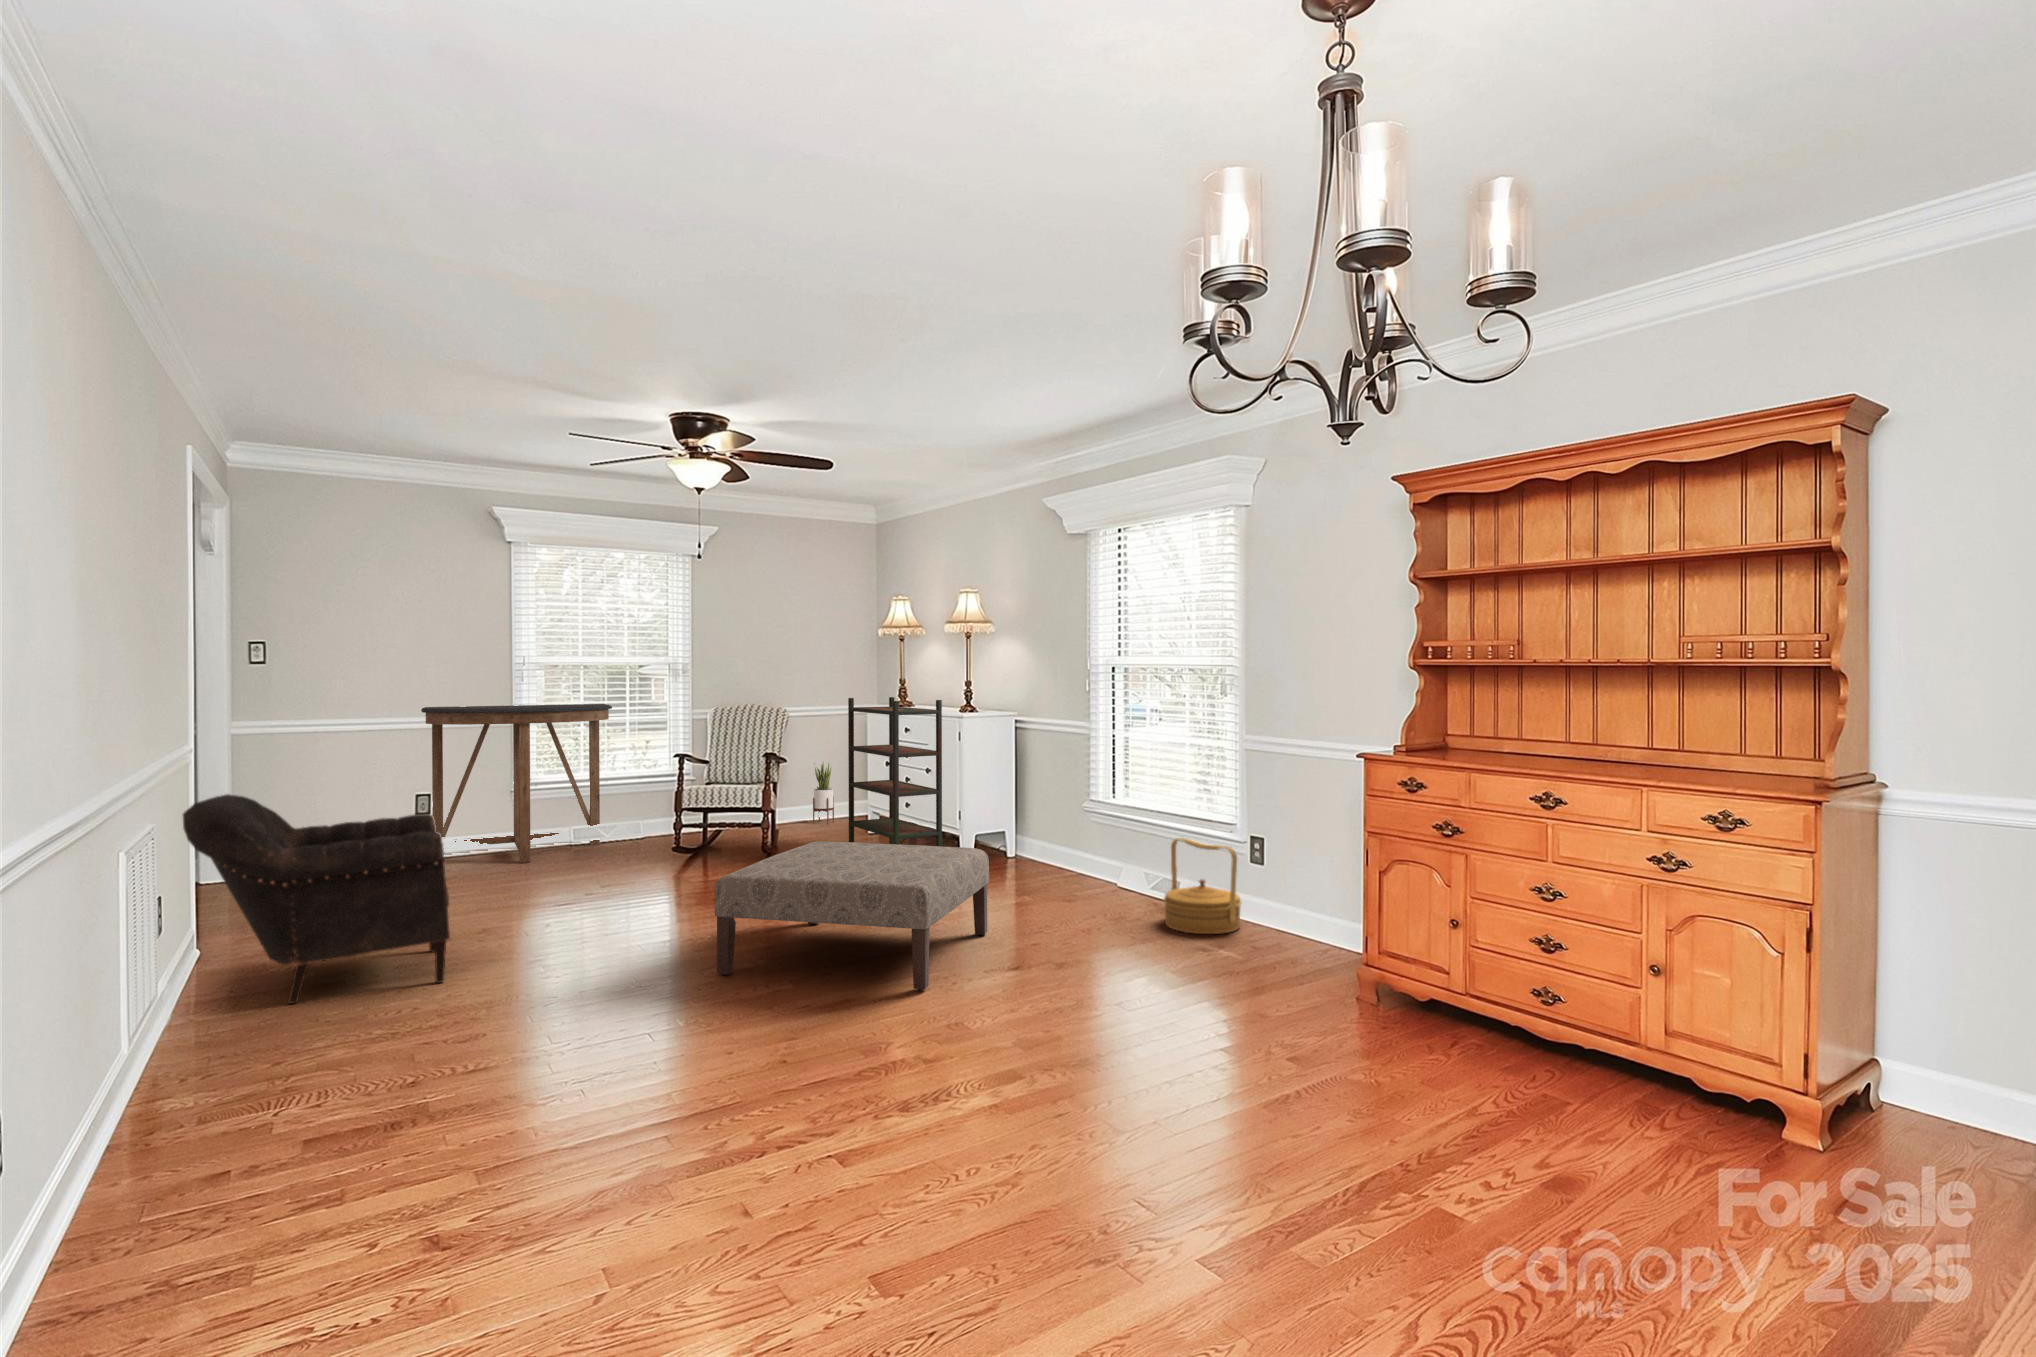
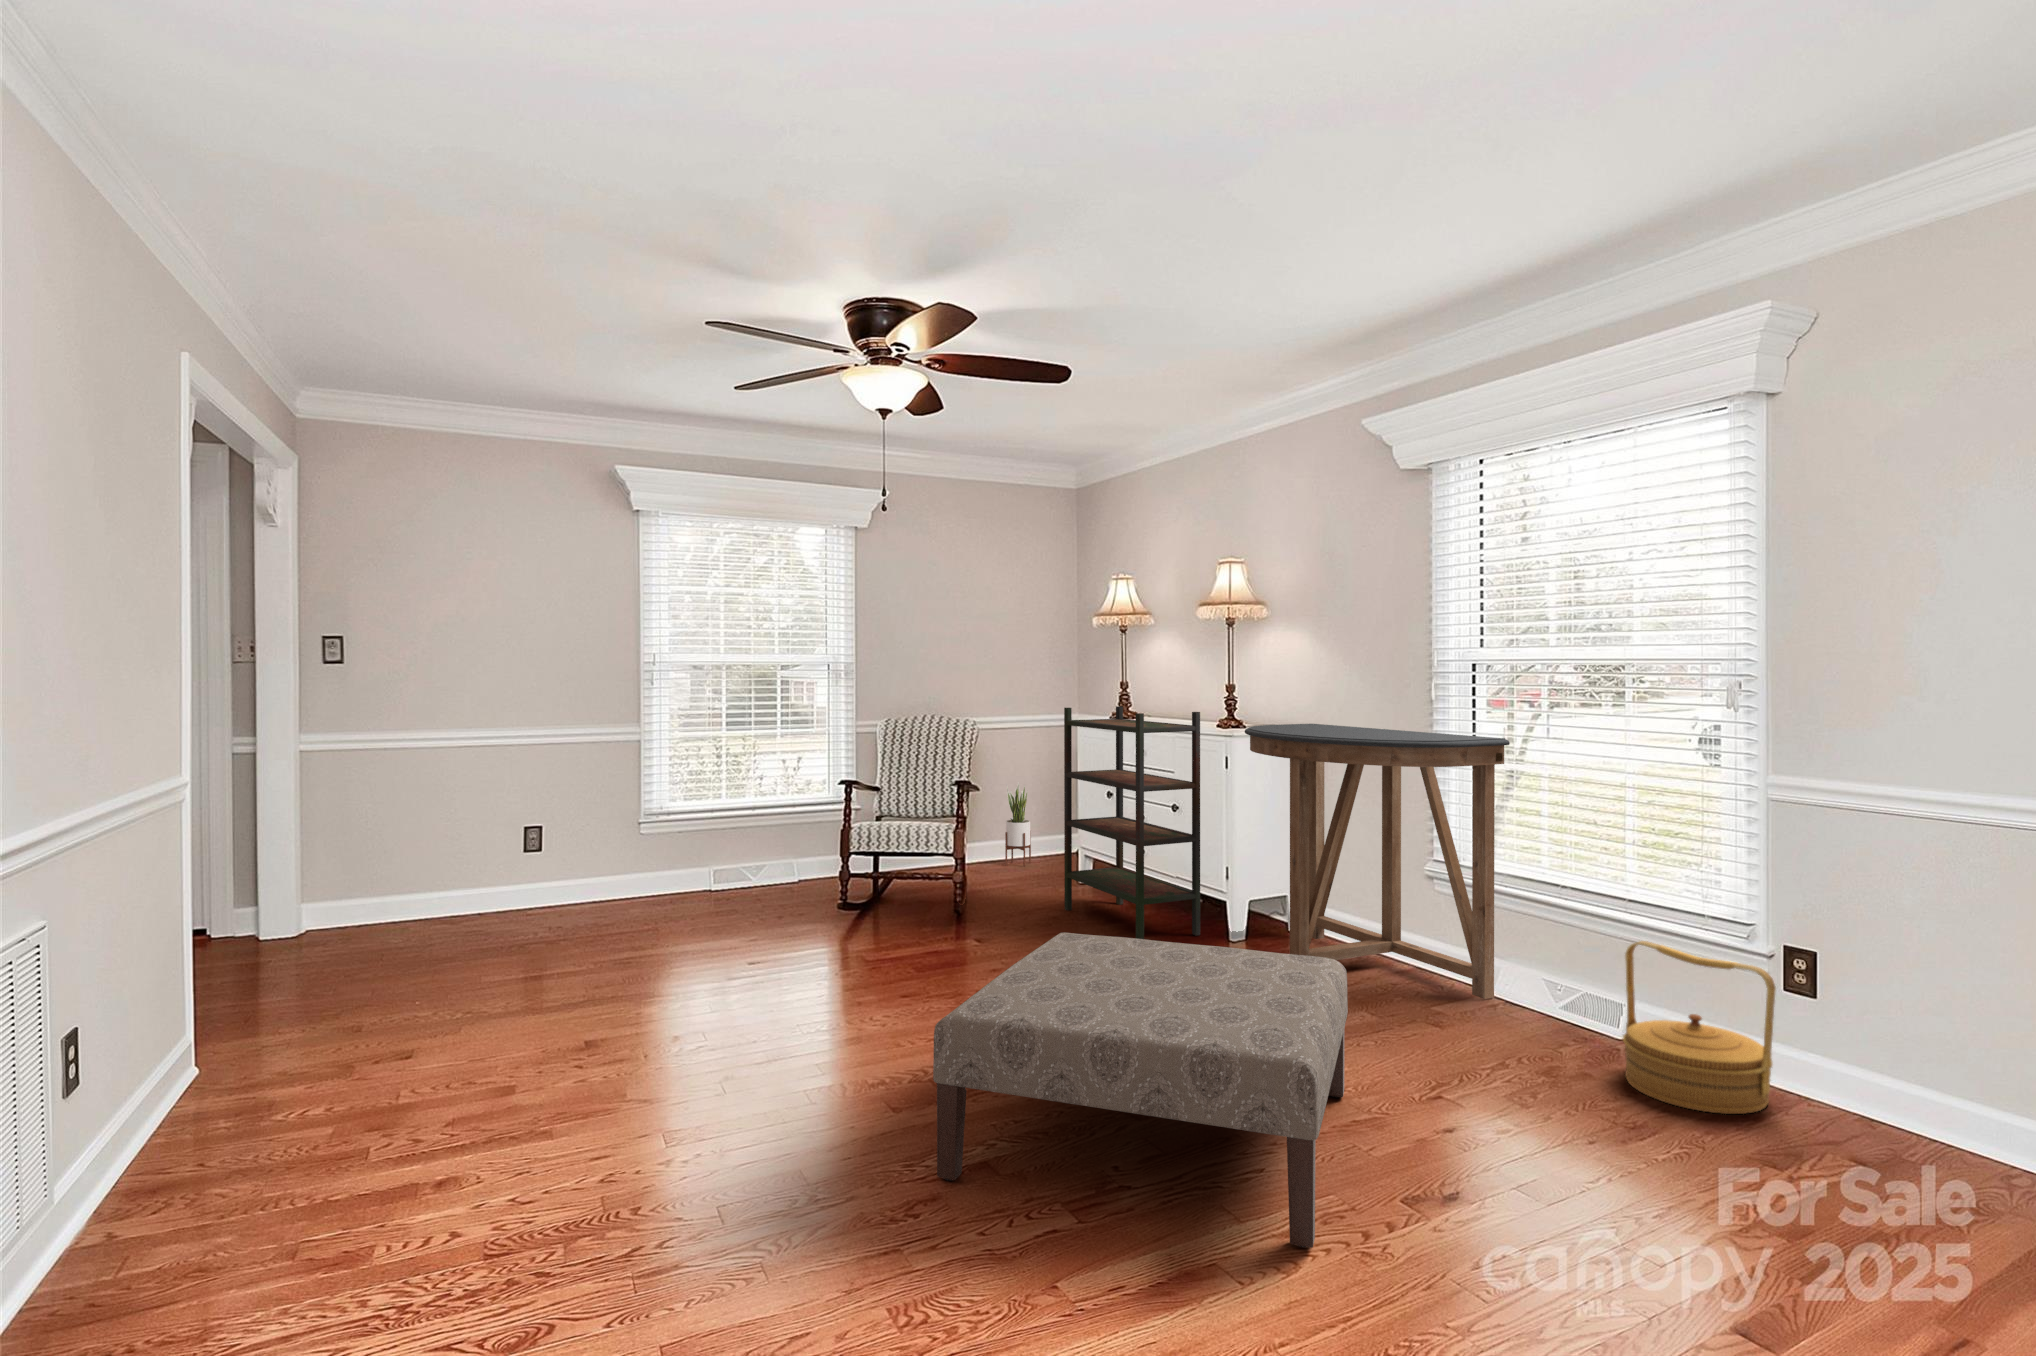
console table: present [421,704,612,863] -> present [1245,724,1510,999]
armchair: present [183,794,450,1004] -> none [107,863,523,1218]

